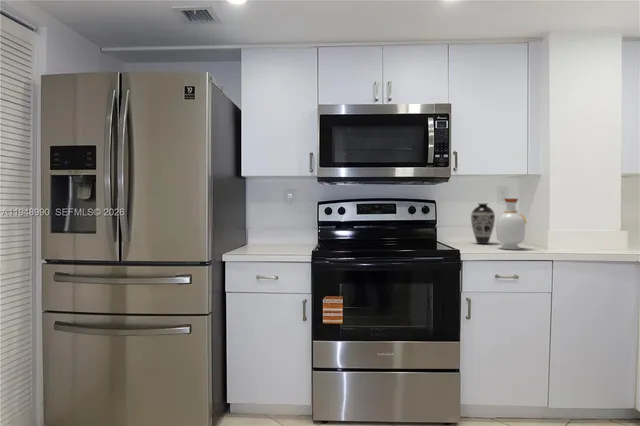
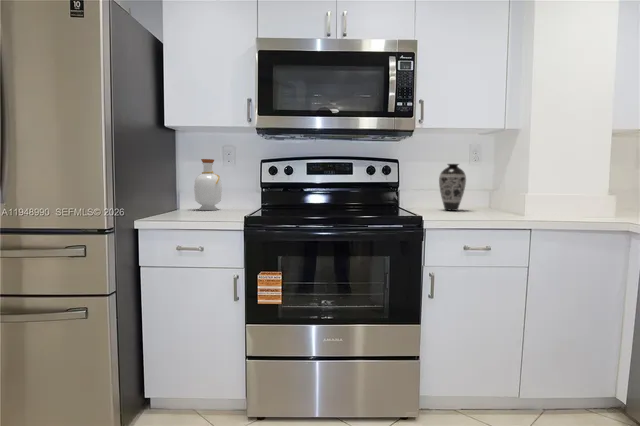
bottle: present [496,199,526,250] -> present [194,159,222,210]

